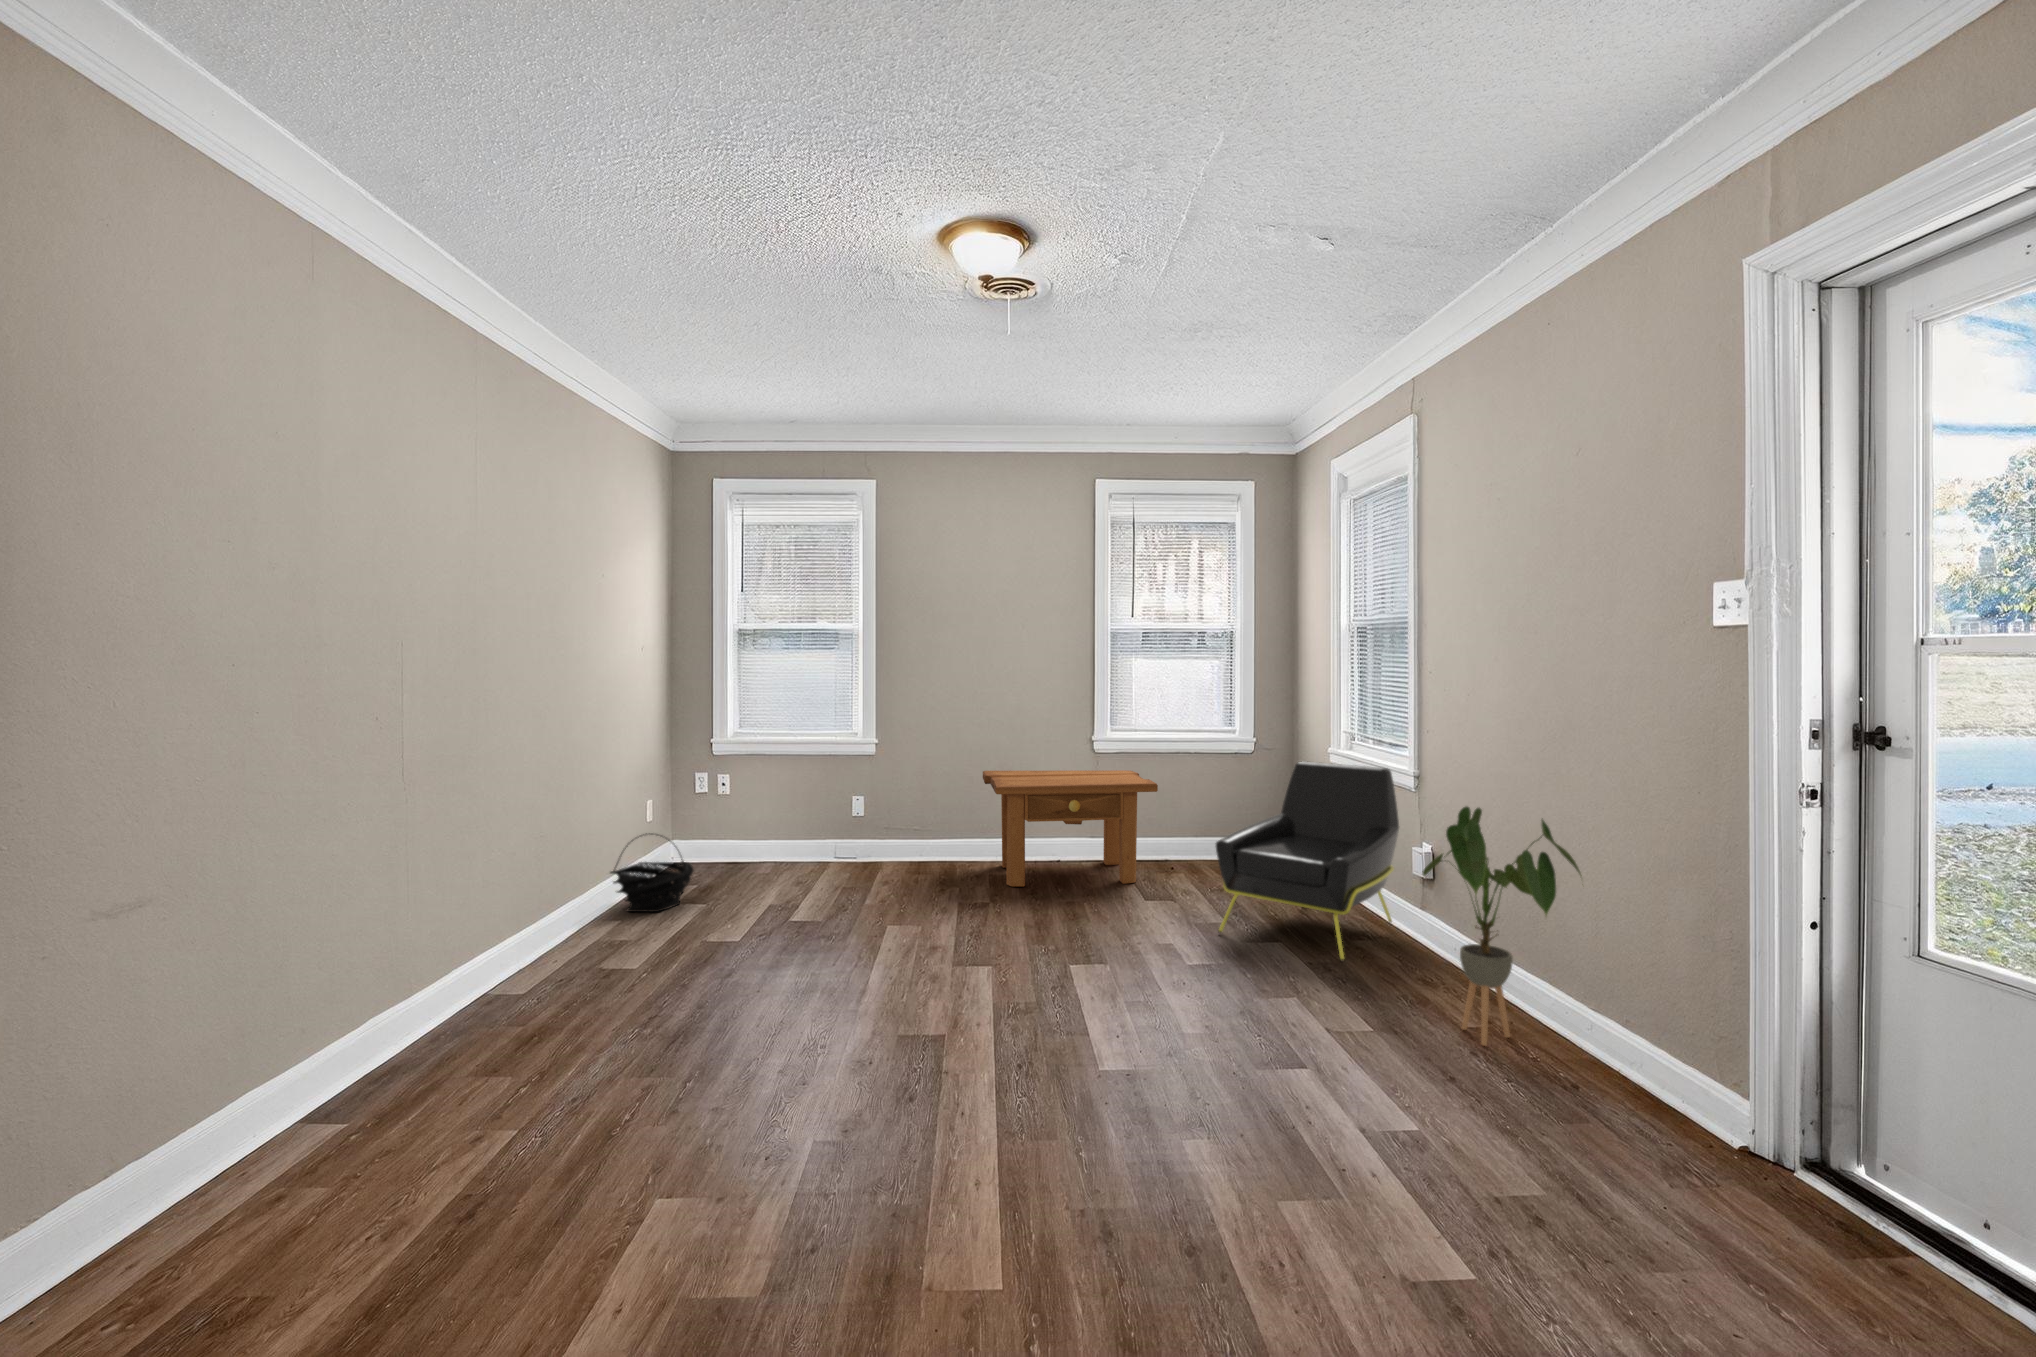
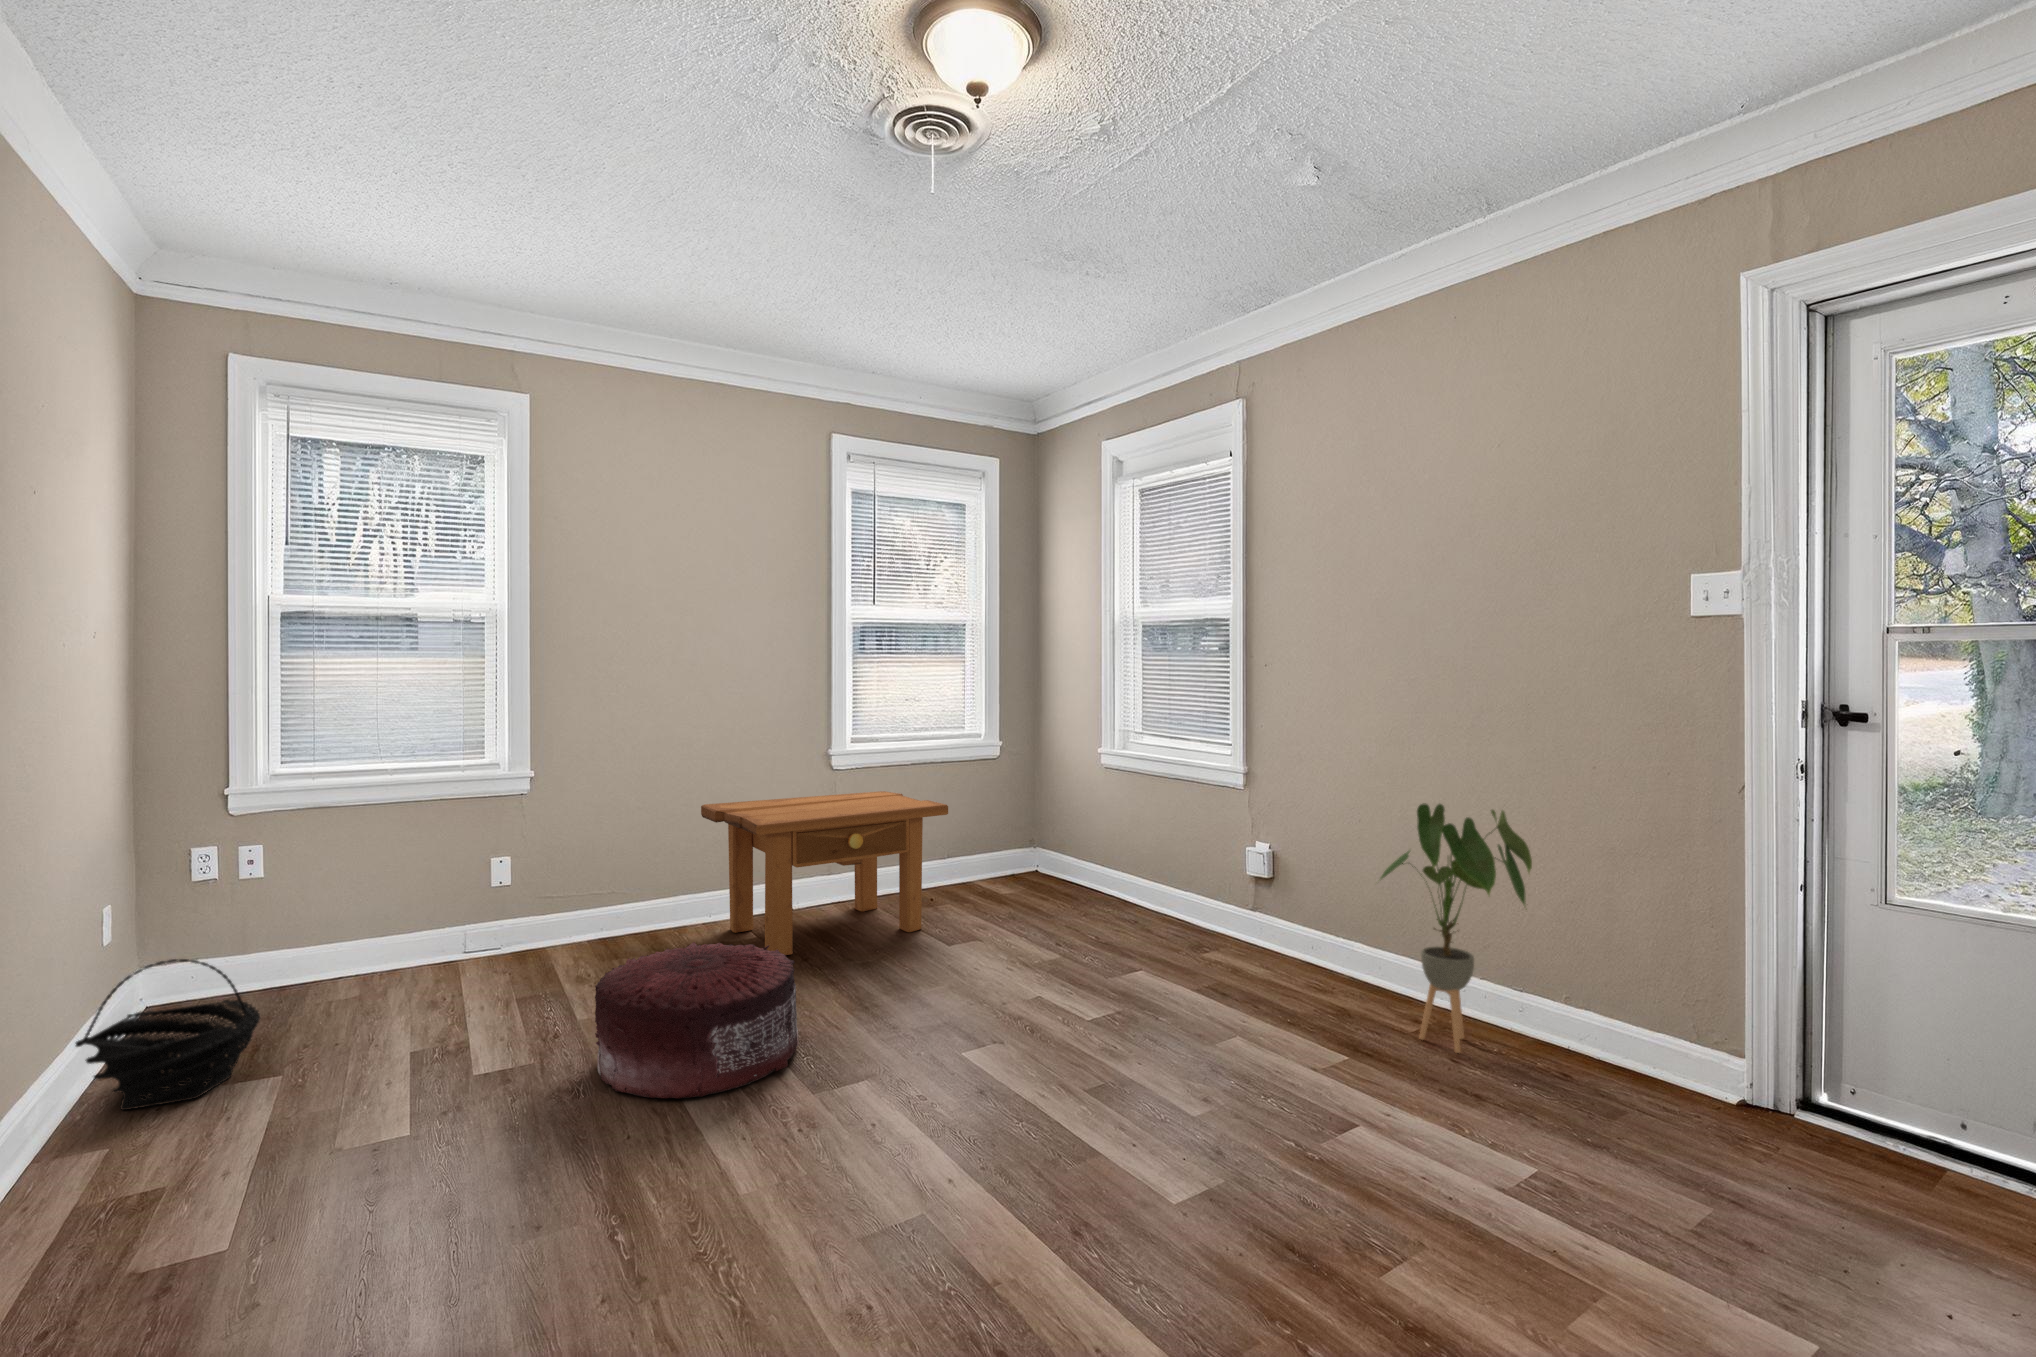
armchair: present [1216,761,1399,962] -> none [1079,767,1247,987]
pouf: none [834,861,968,958] -> present [595,942,799,1099]

